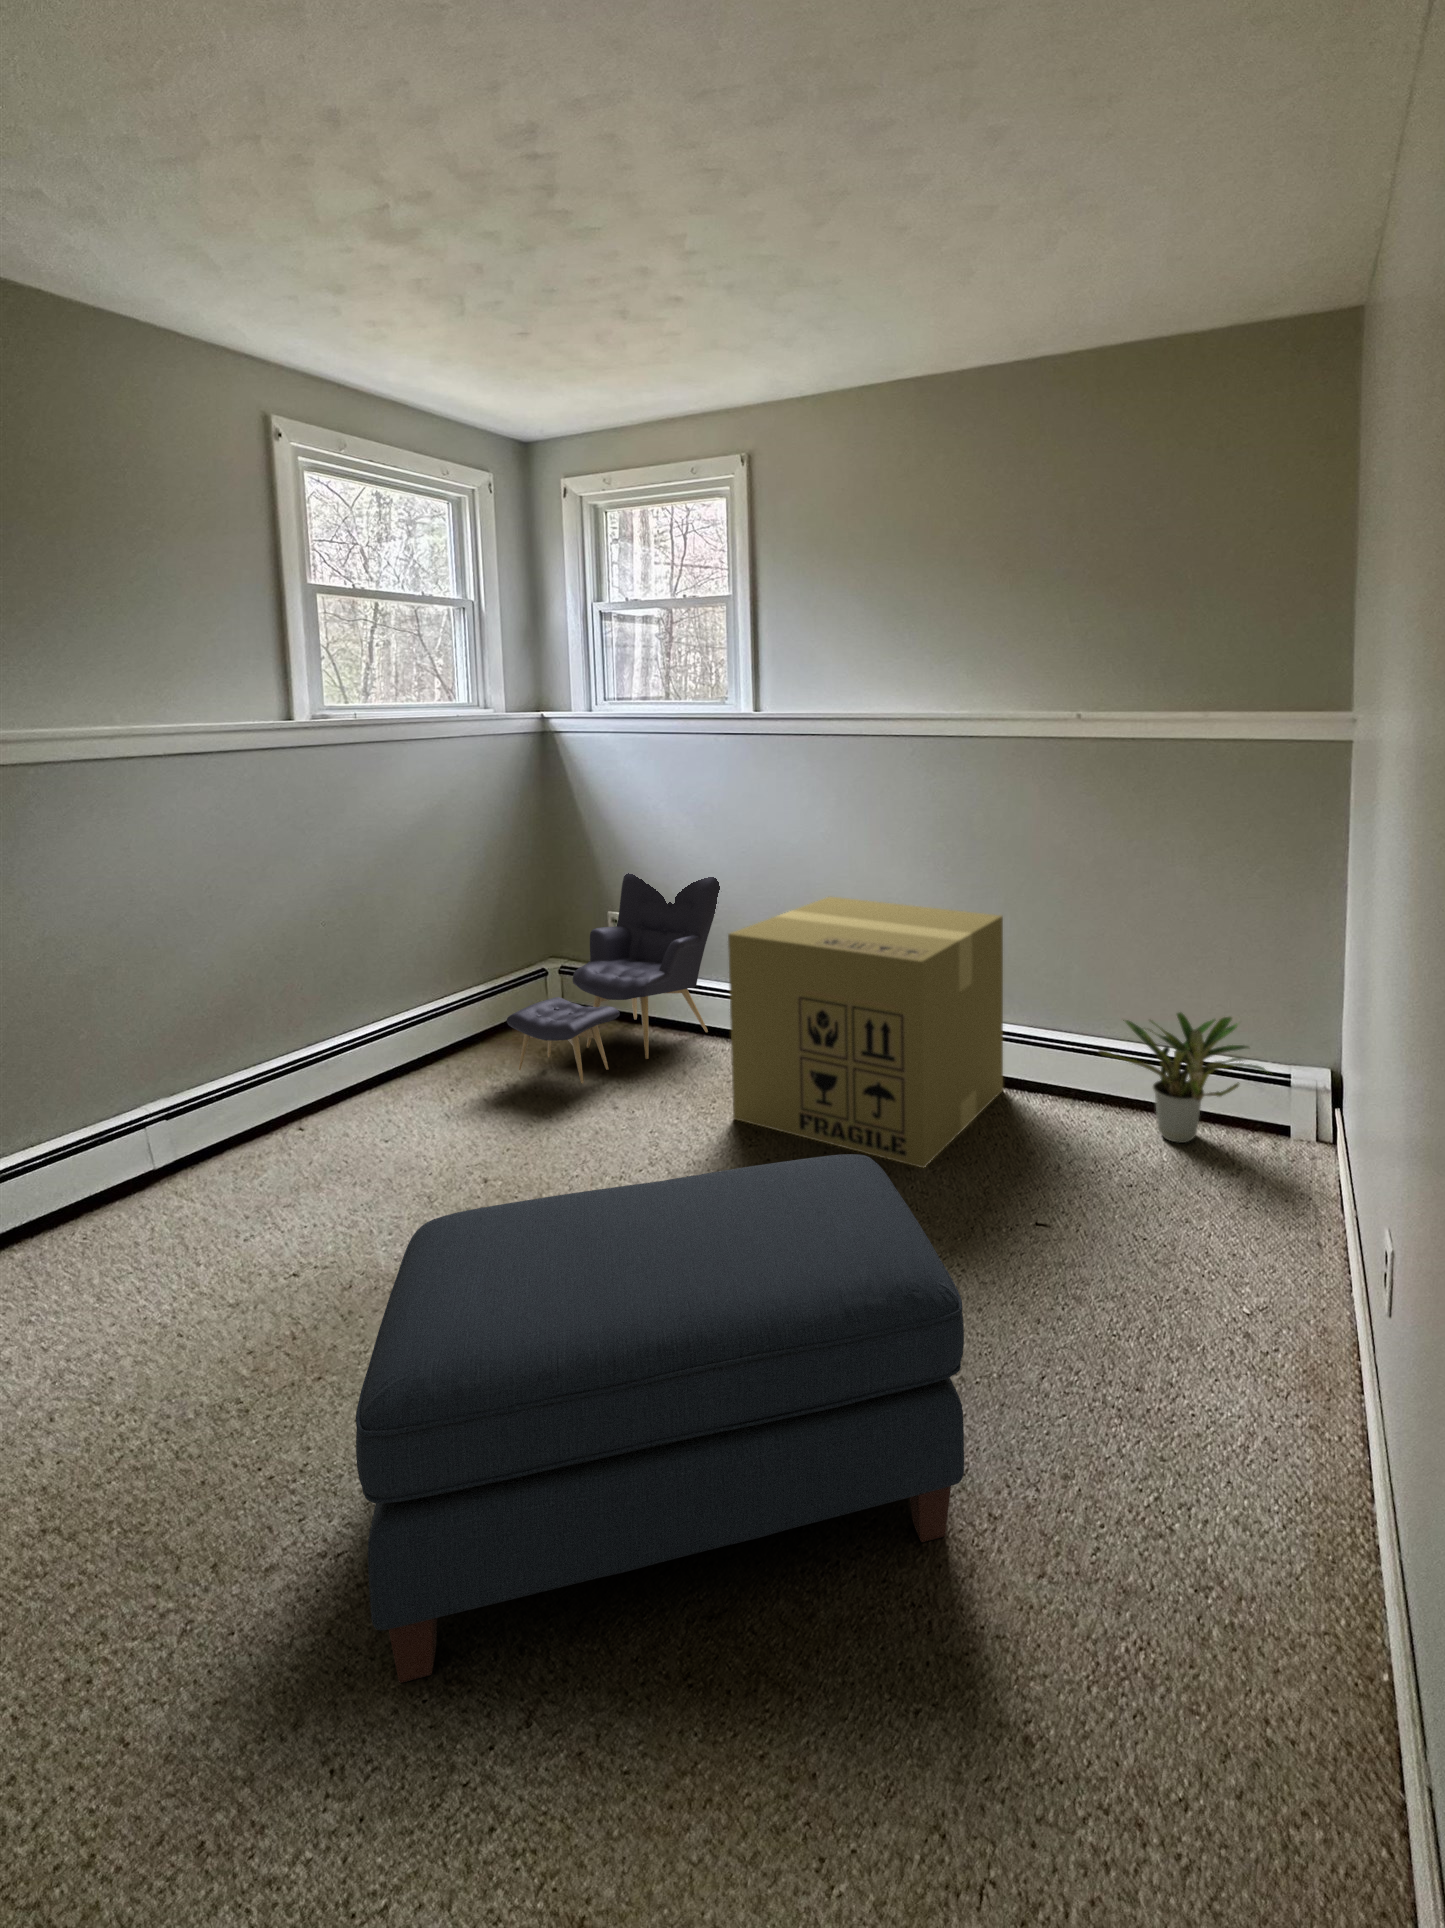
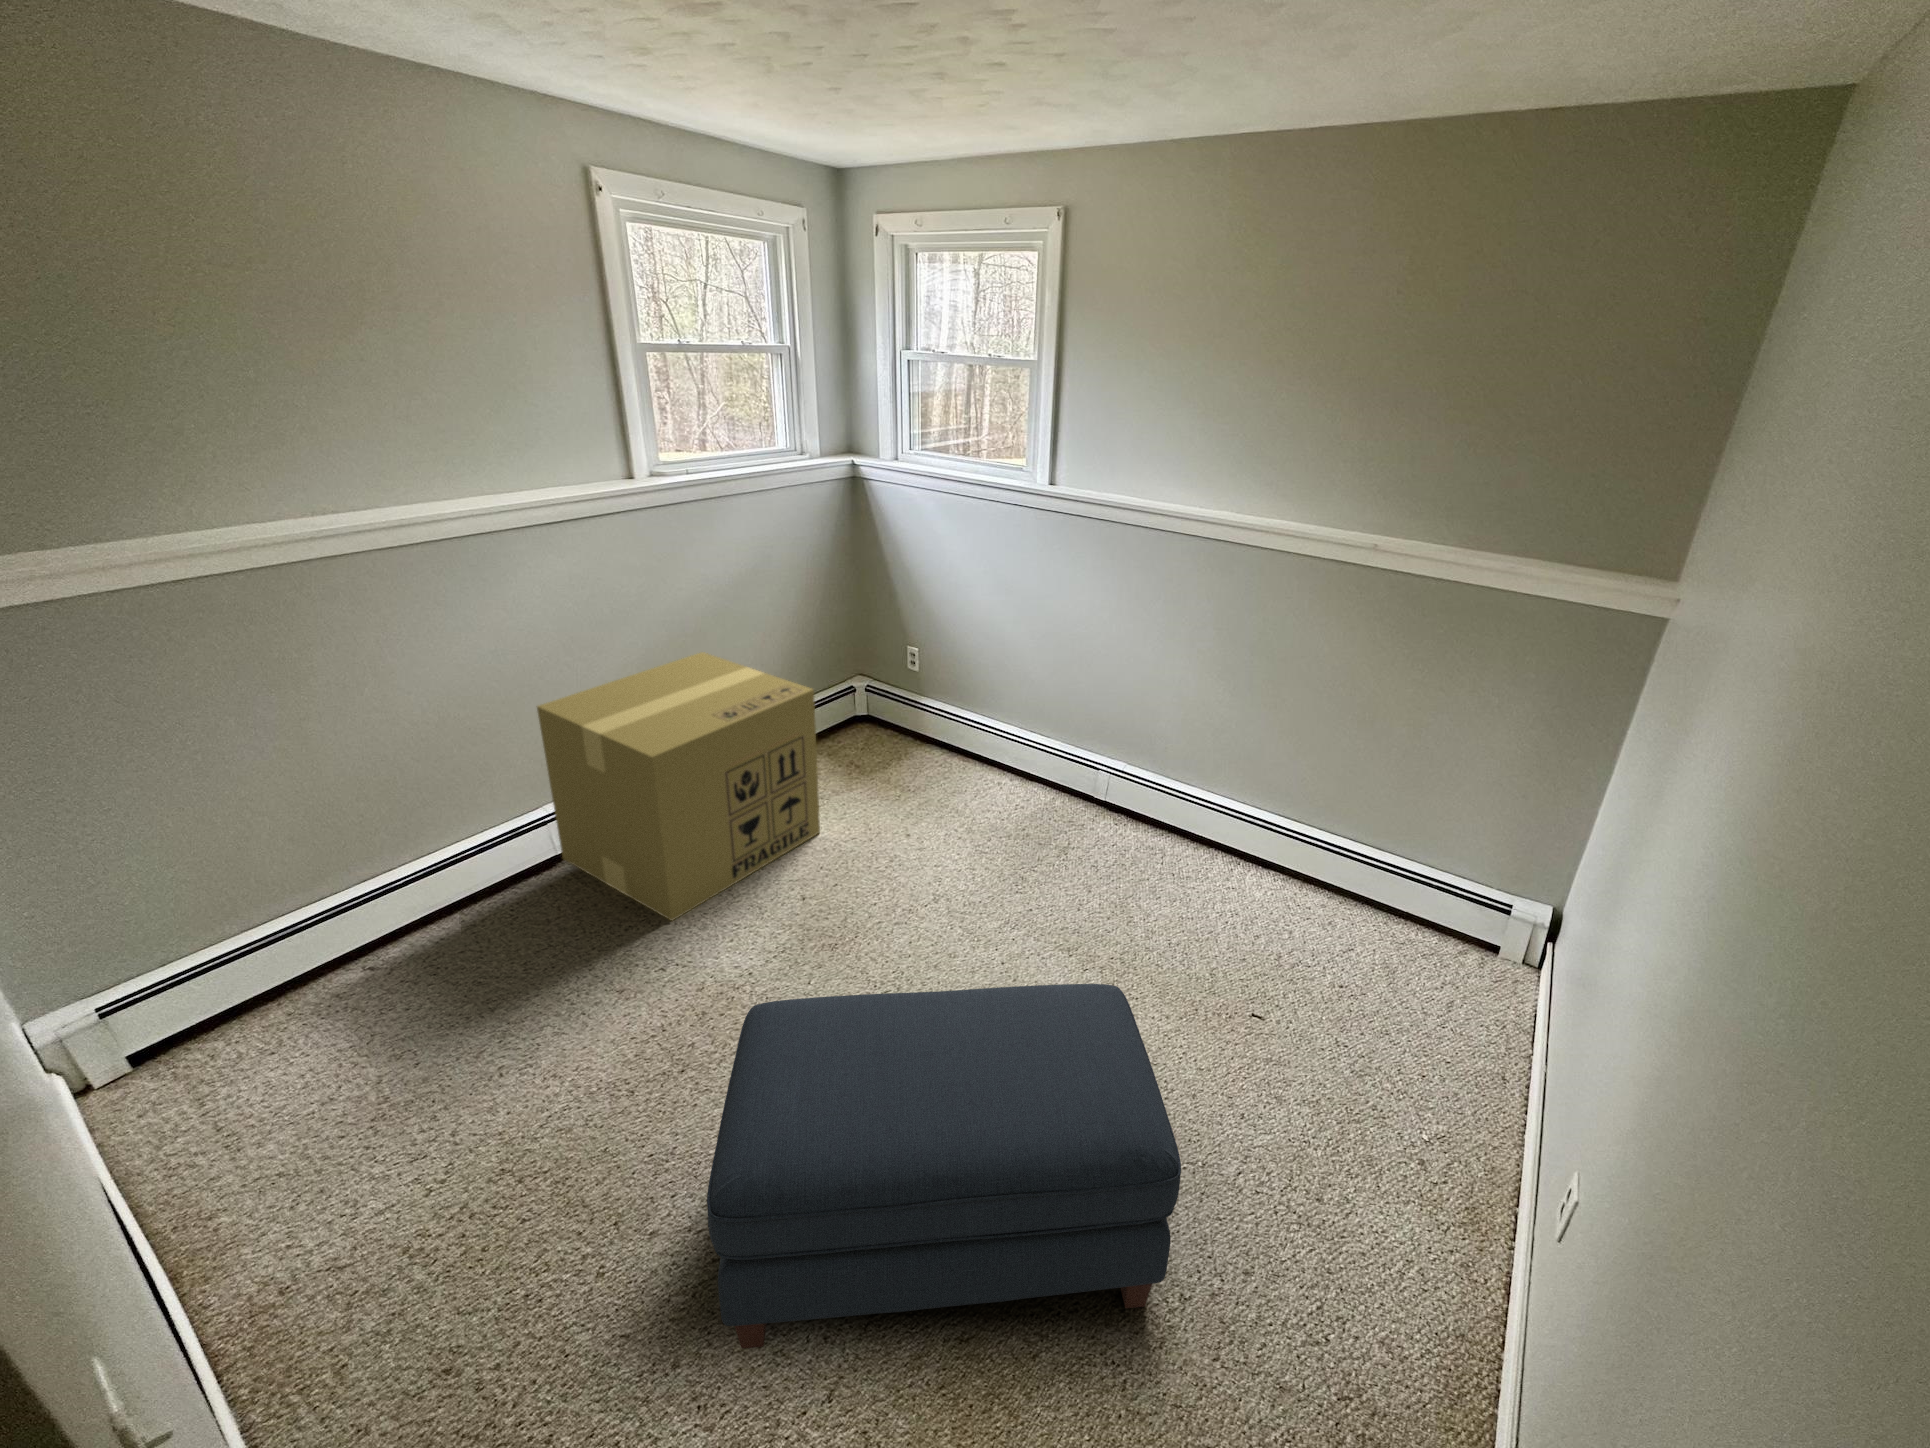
armchair: present [507,873,720,1083] -> none [821,606,1013,808]
cardboard box: present [728,897,1003,1168] -> present [537,652,820,921]
potted plant: present [1098,1012,1266,1143] -> none [1336,828,1499,947]

